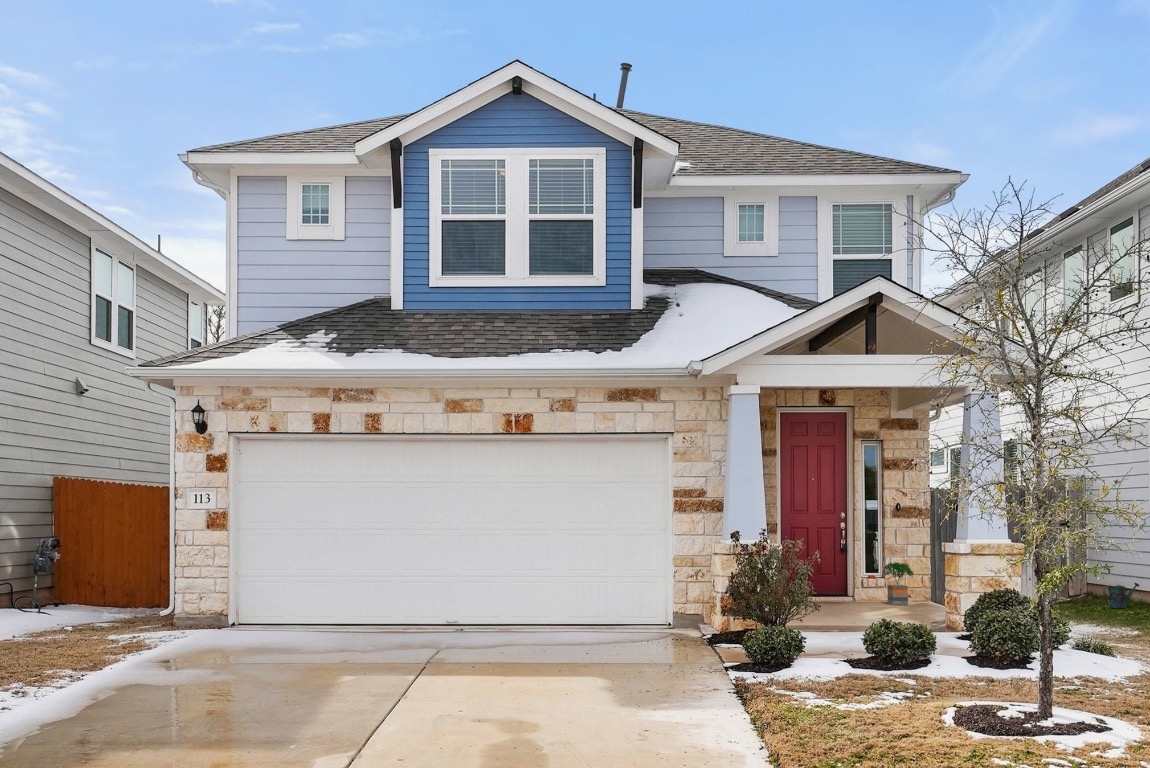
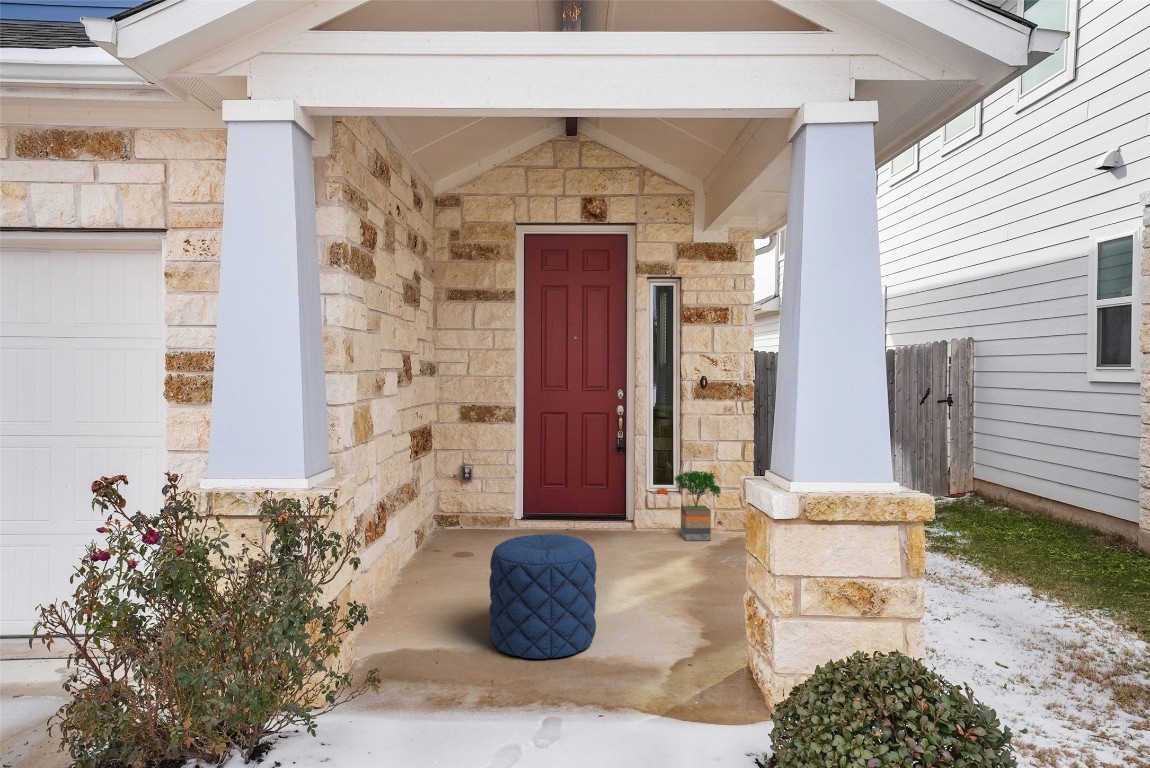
pouf: none [827,576,878,625] -> present [489,534,597,659]
watering can: present [1104,583,1139,608] -> none [1015,492,1071,531]

